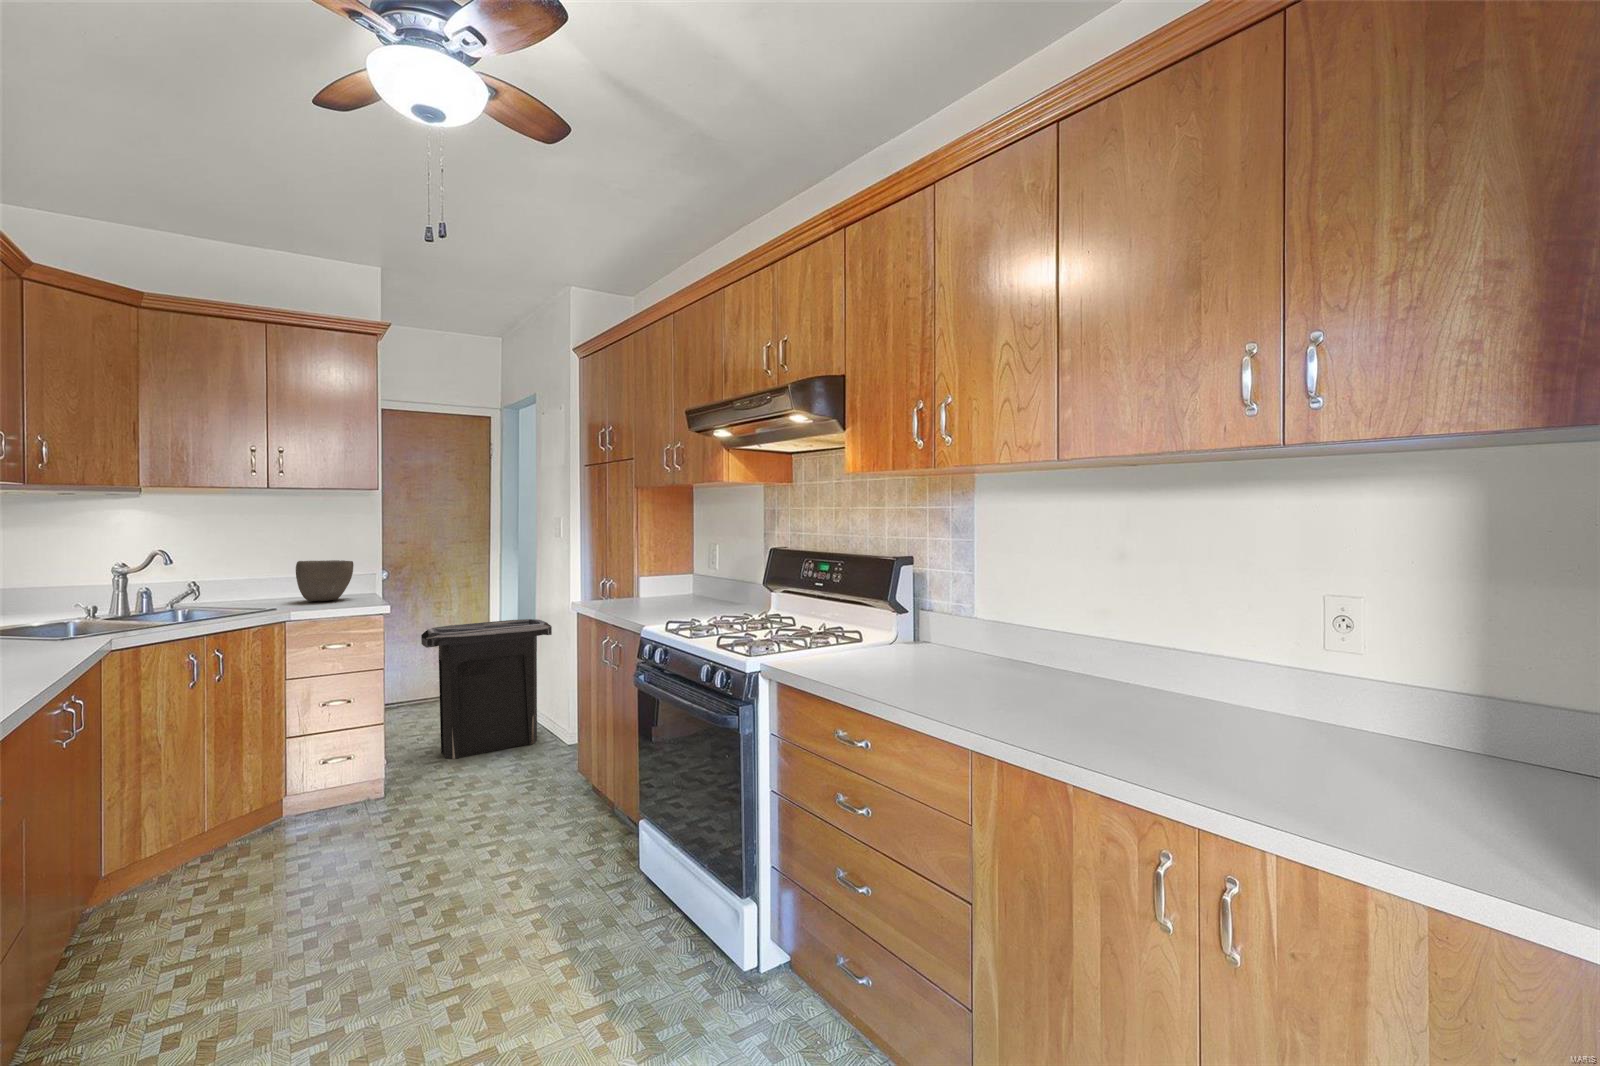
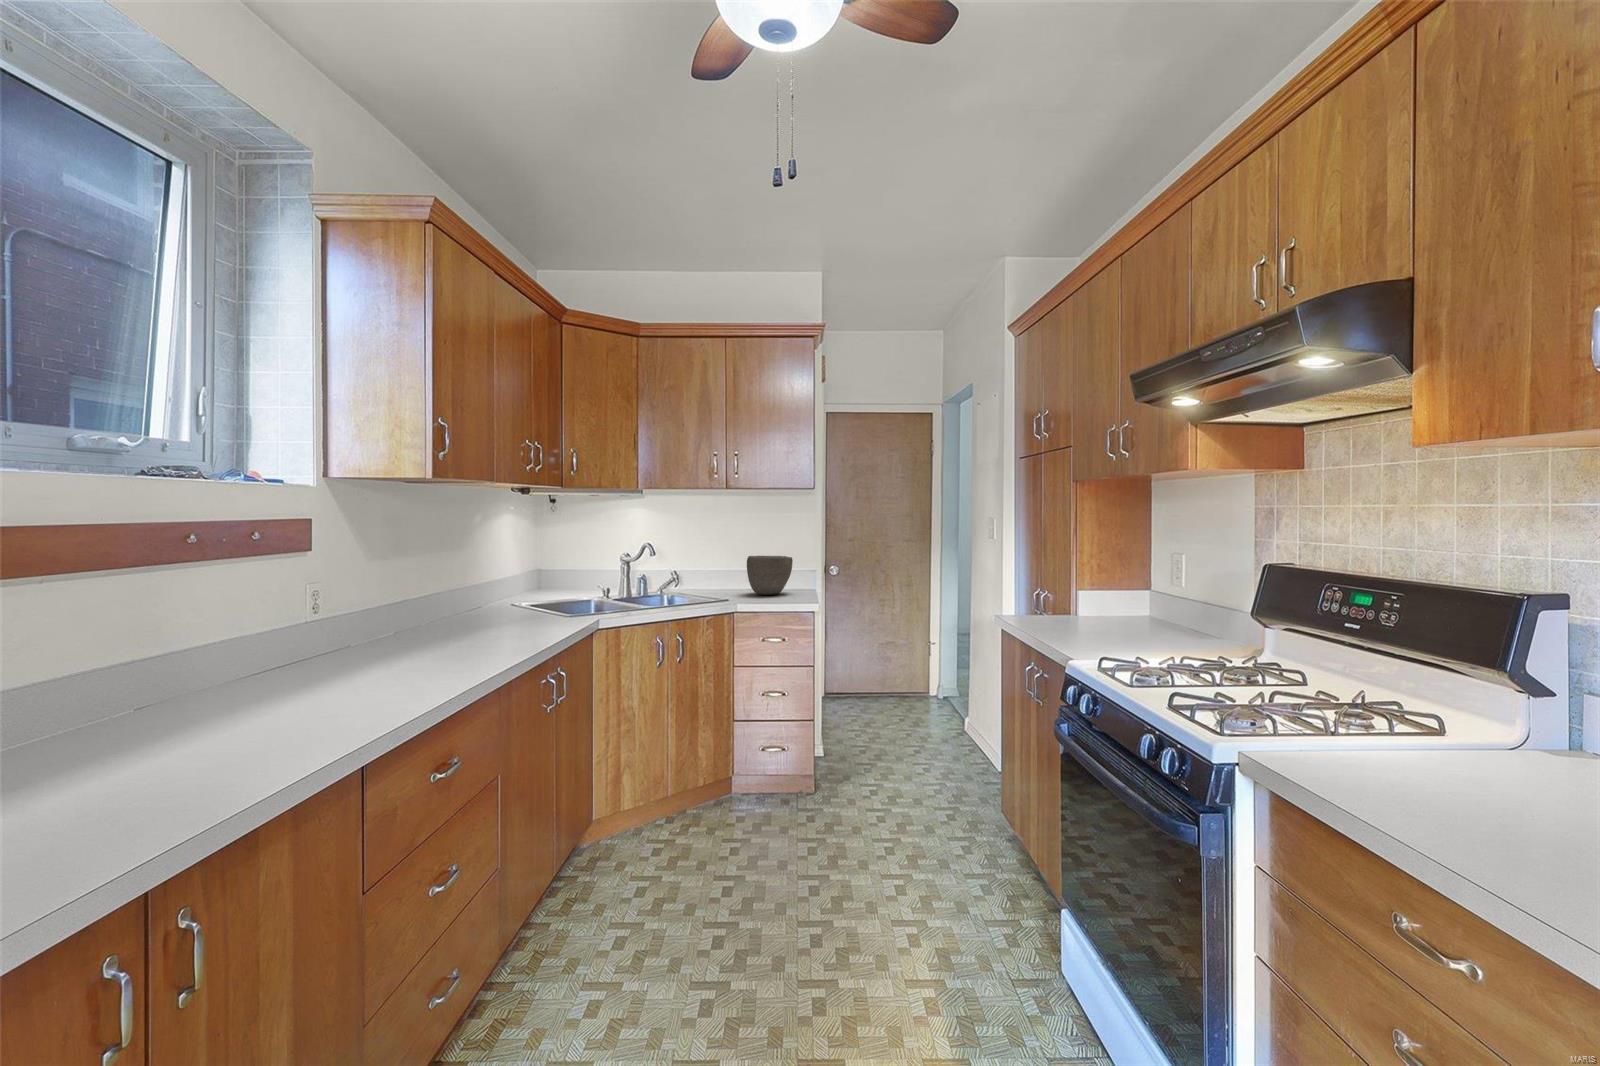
trash can: present [421,619,552,759] -> none [853,624,982,765]

